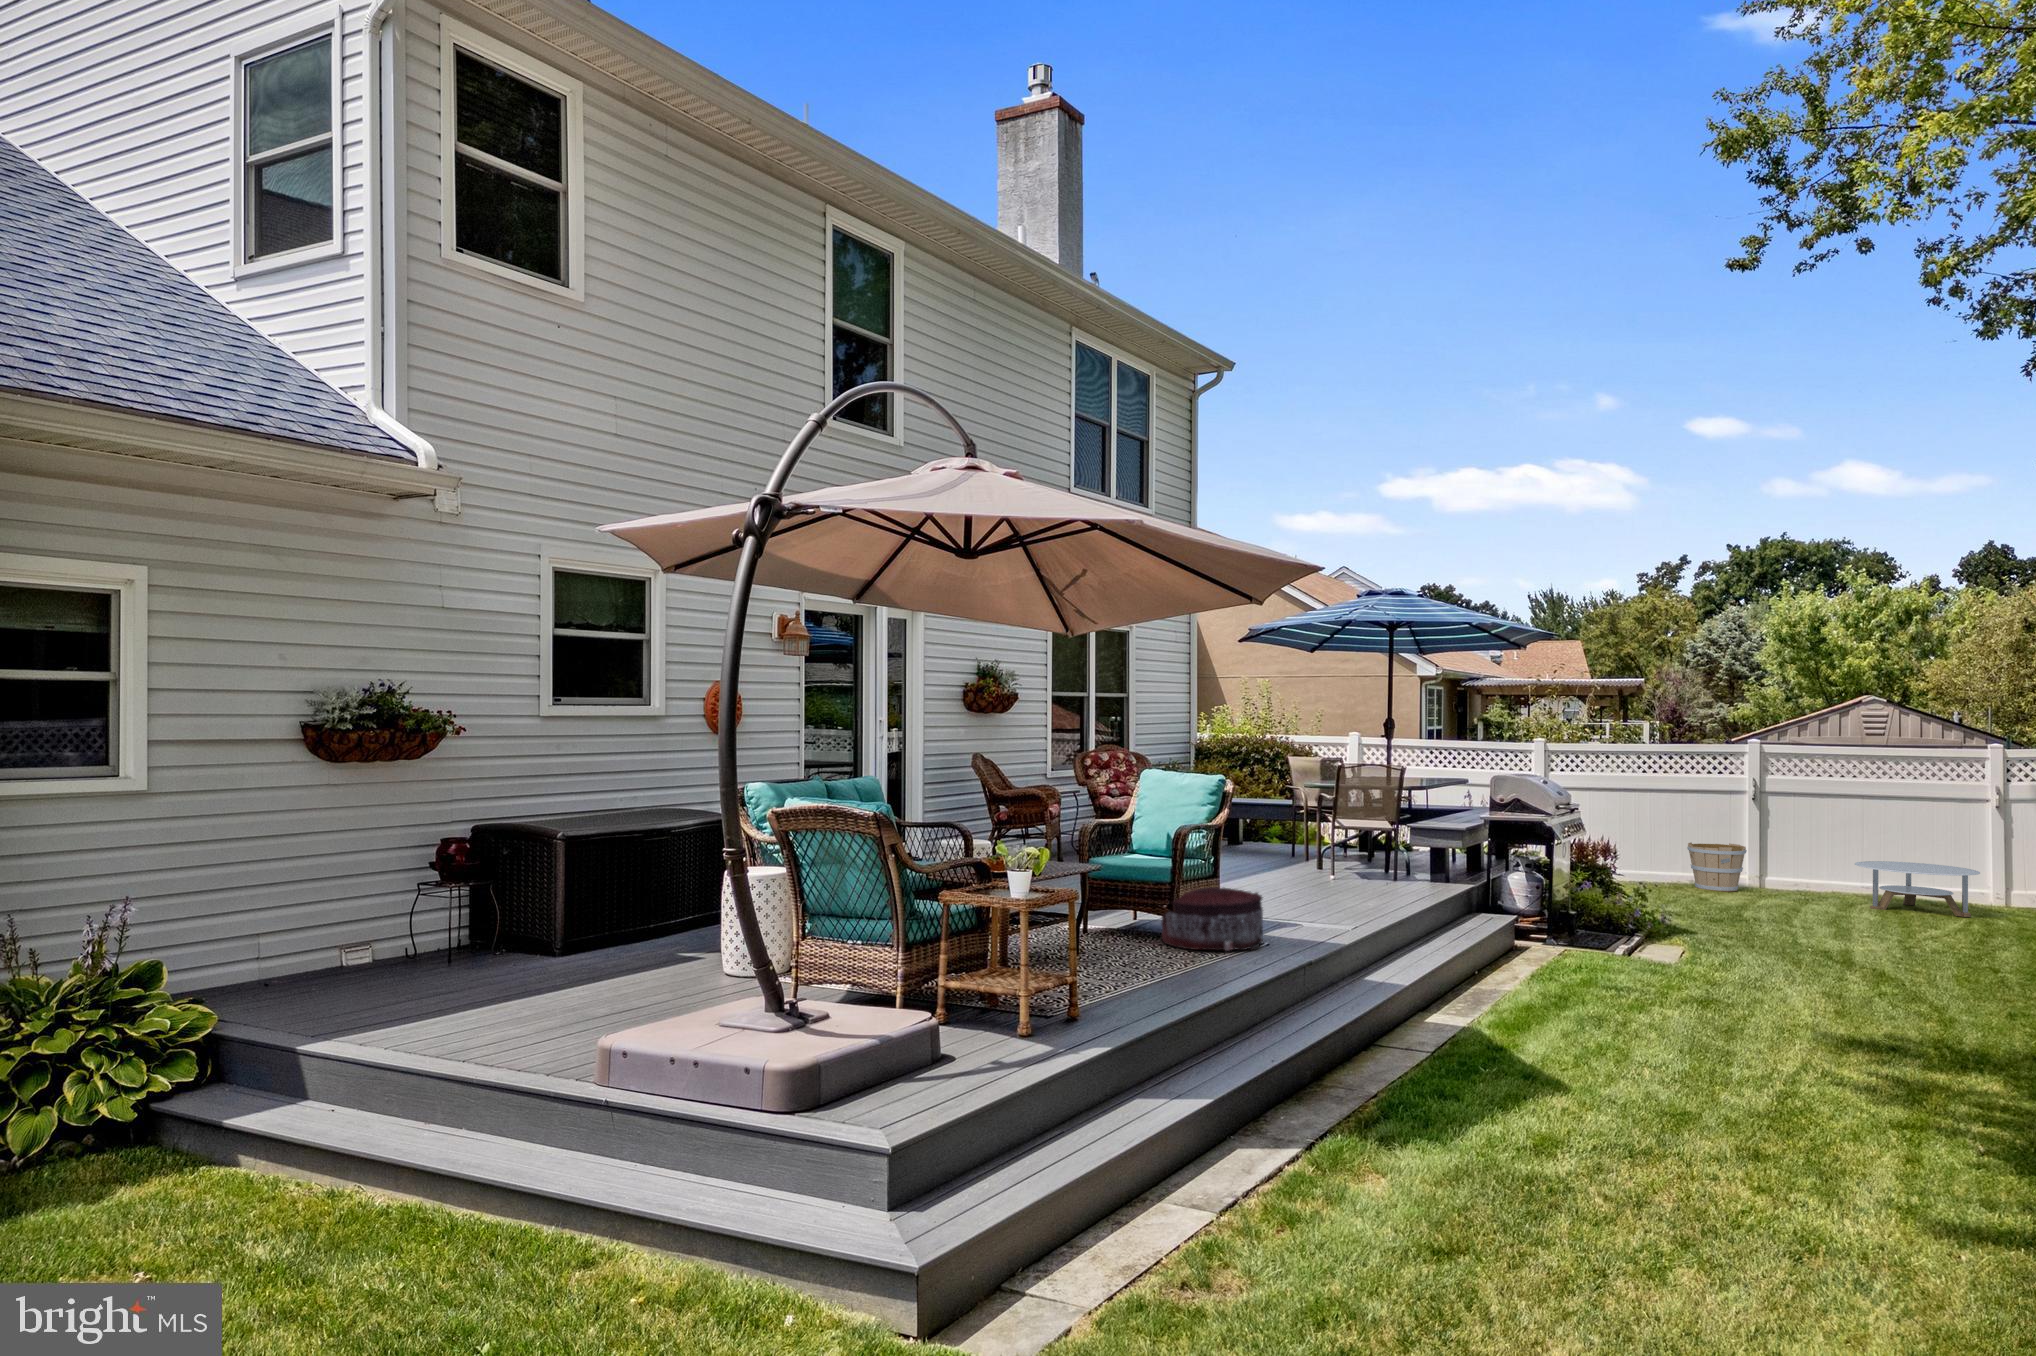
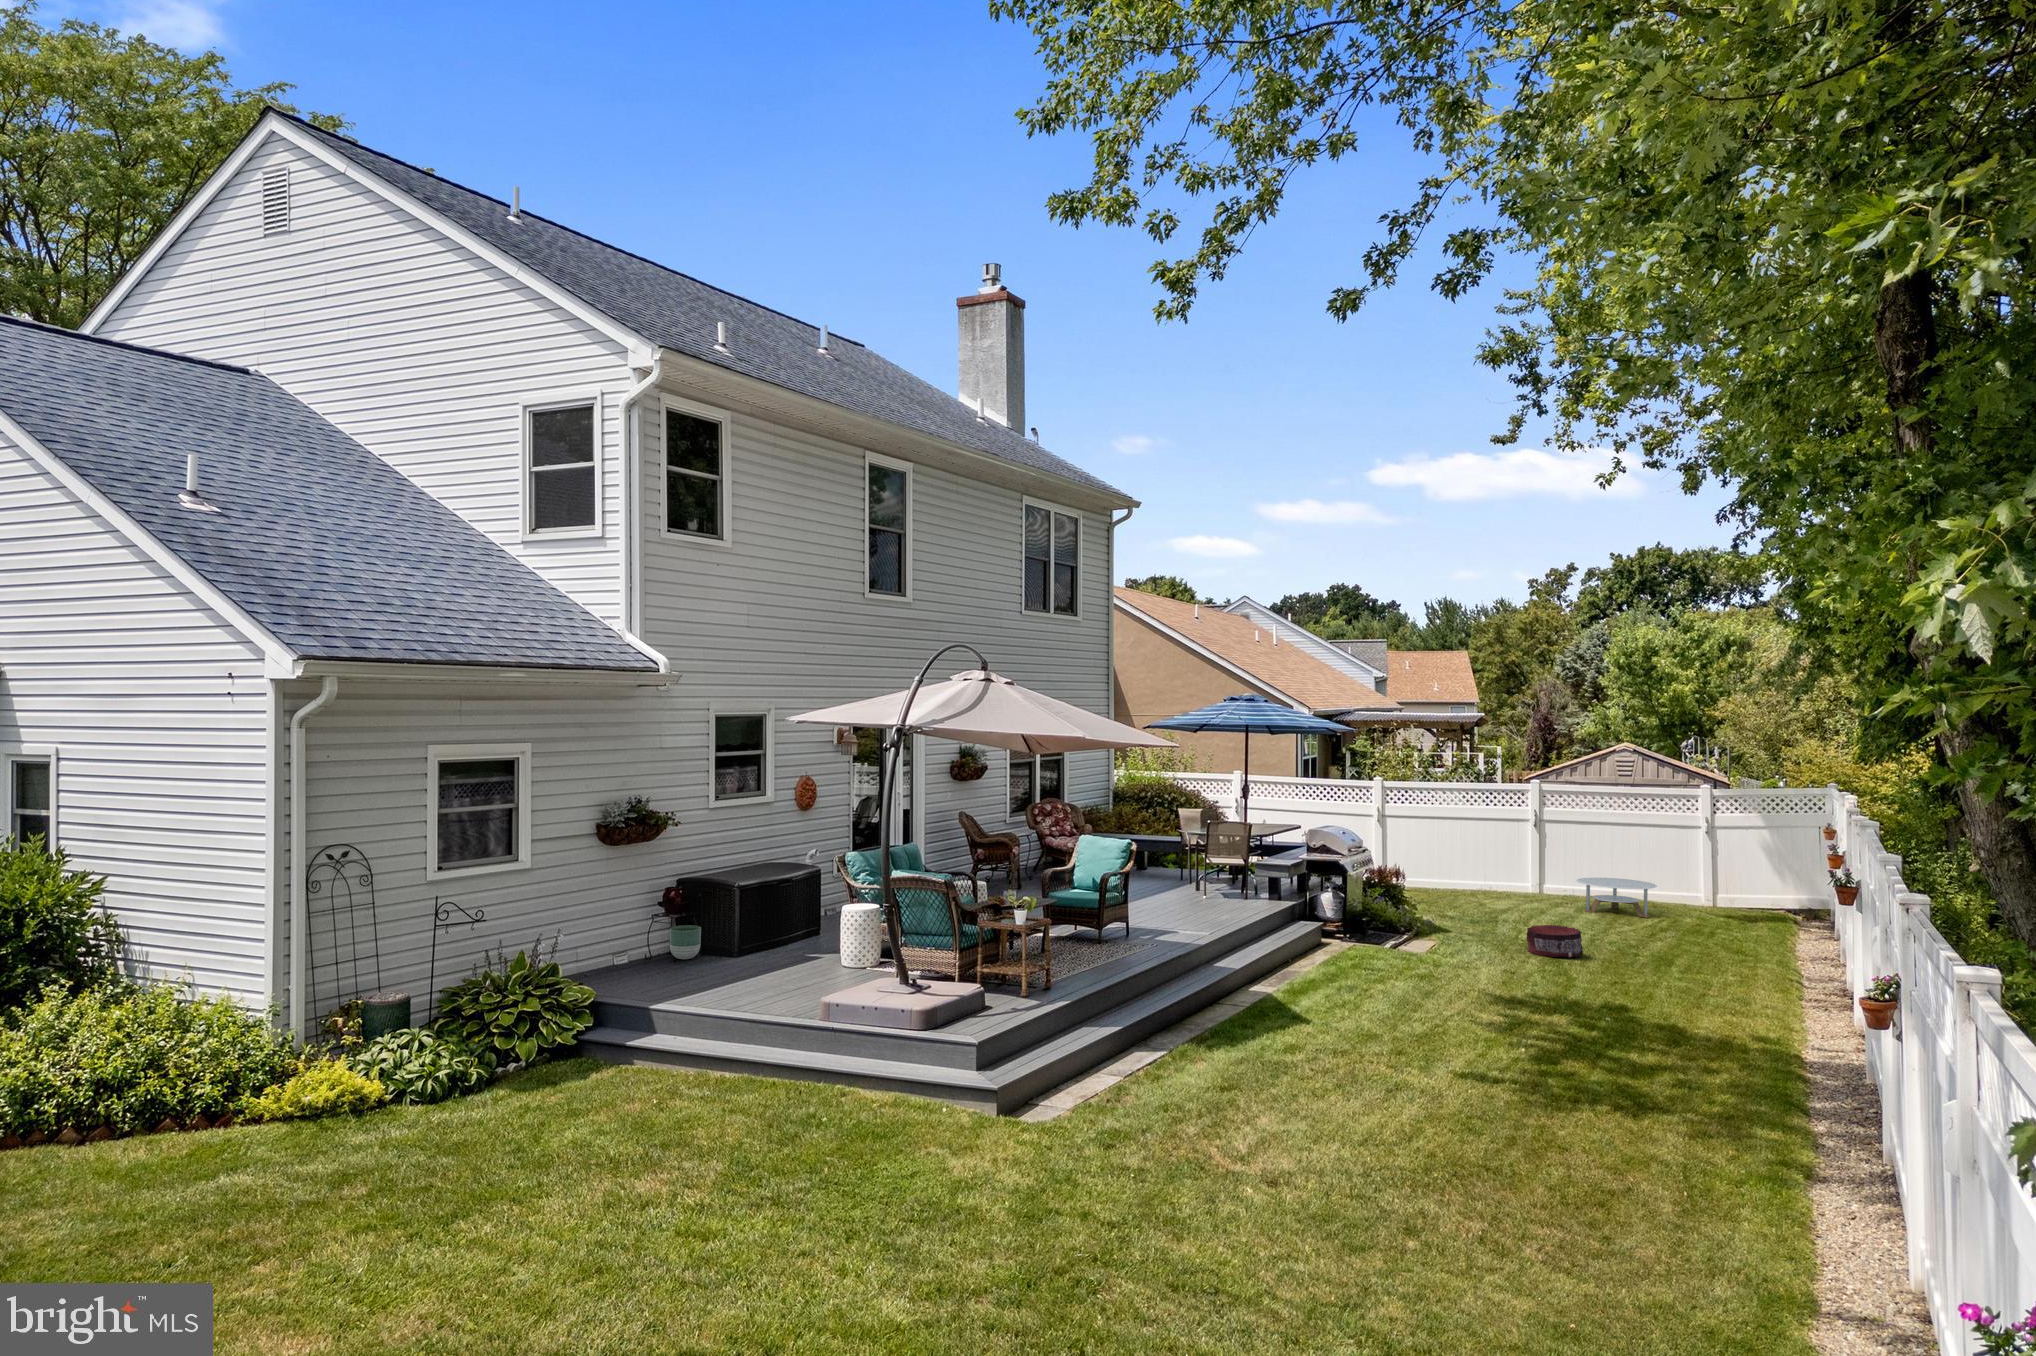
wooden bucket: present [1687,843,1747,892] -> none [1466,864,1506,900]
pouf: present [1161,887,1263,951] -> present [1526,925,1583,957]
planter: none [446,903,501,959] -> present [670,925,701,959]

